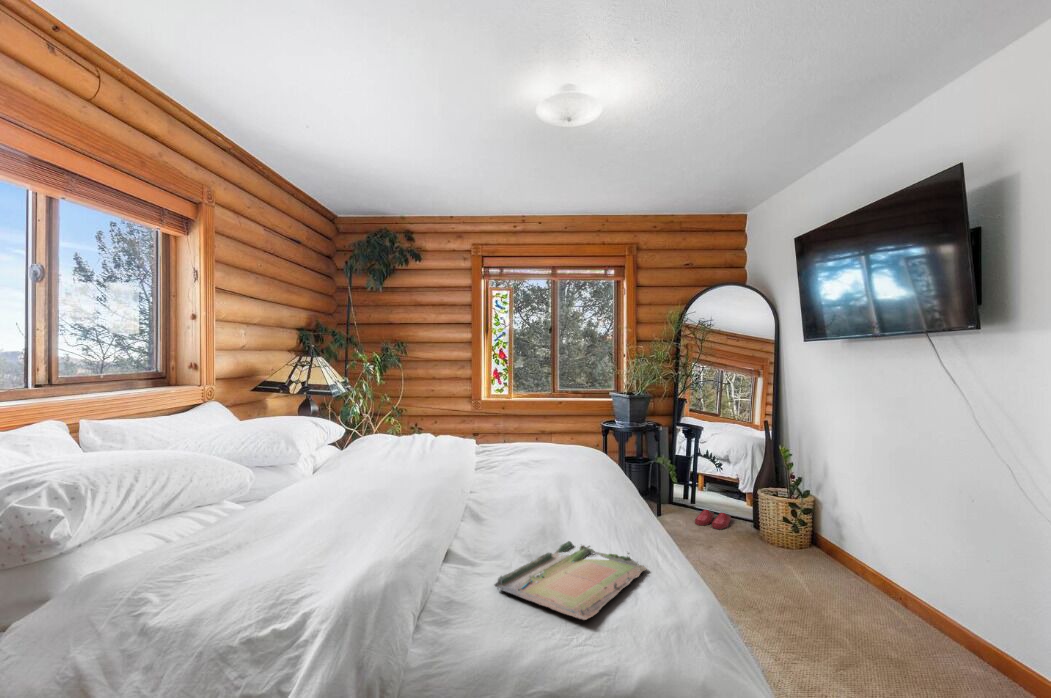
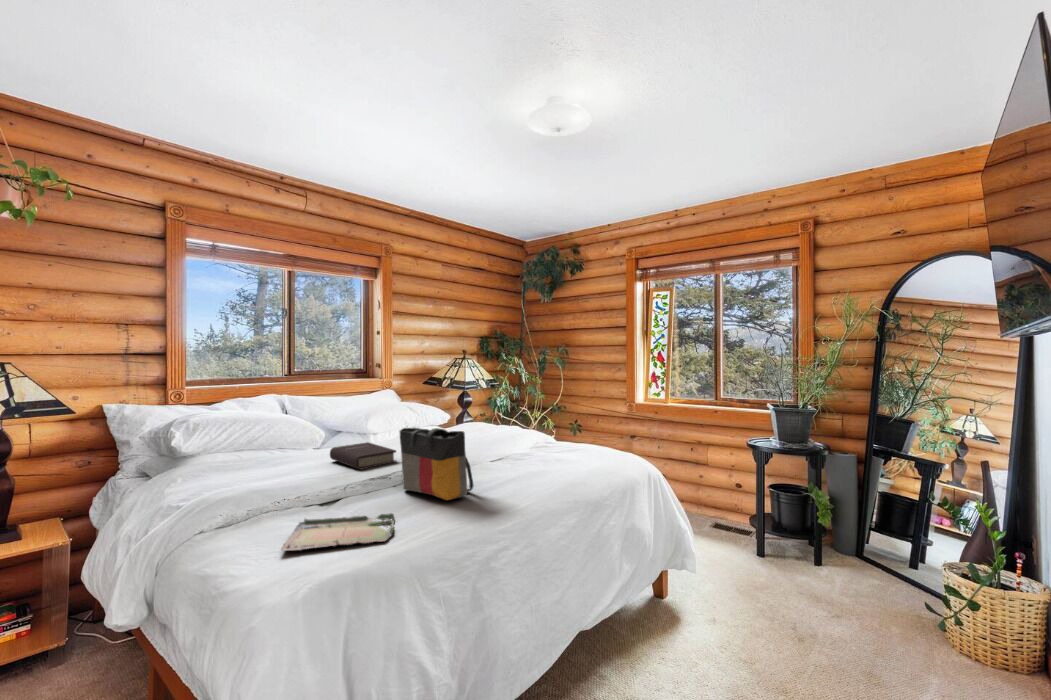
tote bag: none [484,430,594,516] -> present [400,428,473,500]
book: none [325,469,432,504] -> present [330,442,396,470]
slippers: present [695,510,731,529] -> none [847,565,912,594]

